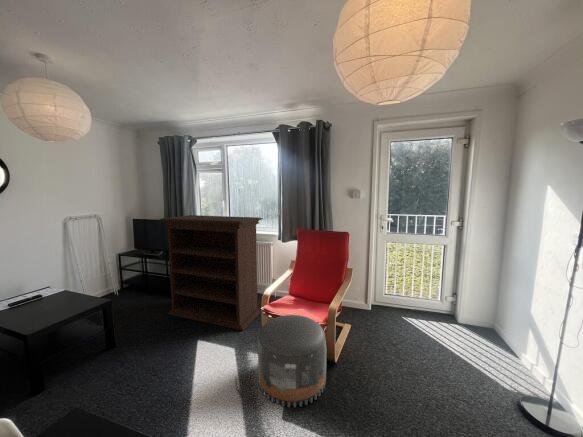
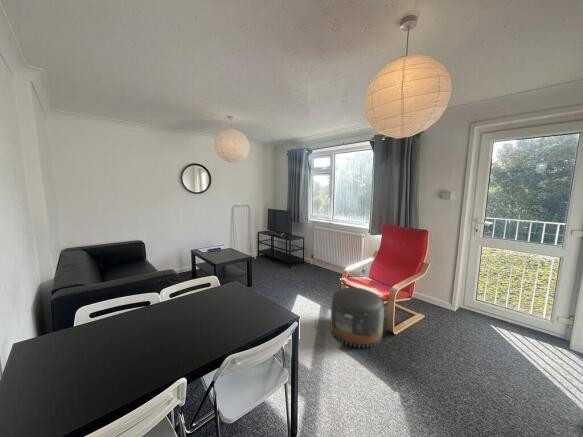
bookshelf: present [160,215,263,331] -> none [282,209,354,297]

